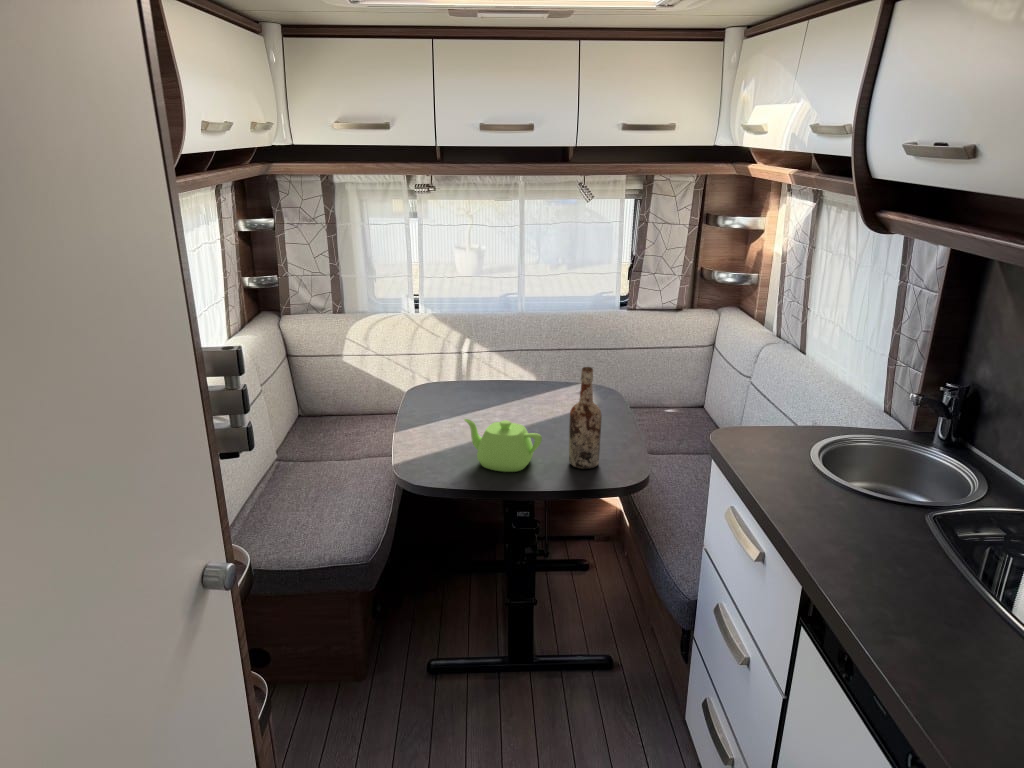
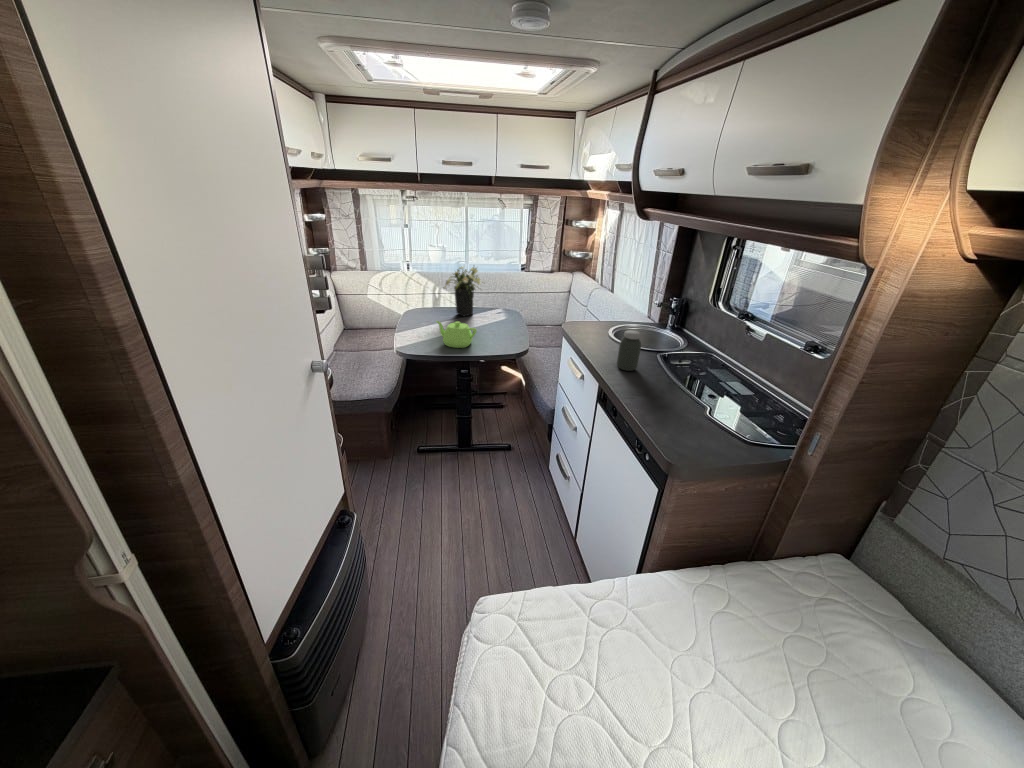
flower arrangement: none [478,306,557,401] -> present [443,267,481,316]
wine bottle: present [569,367,602,469] -> none [491,293,507,346]
jar: none [842,470,897,555] -> present [617,330,641,371]

